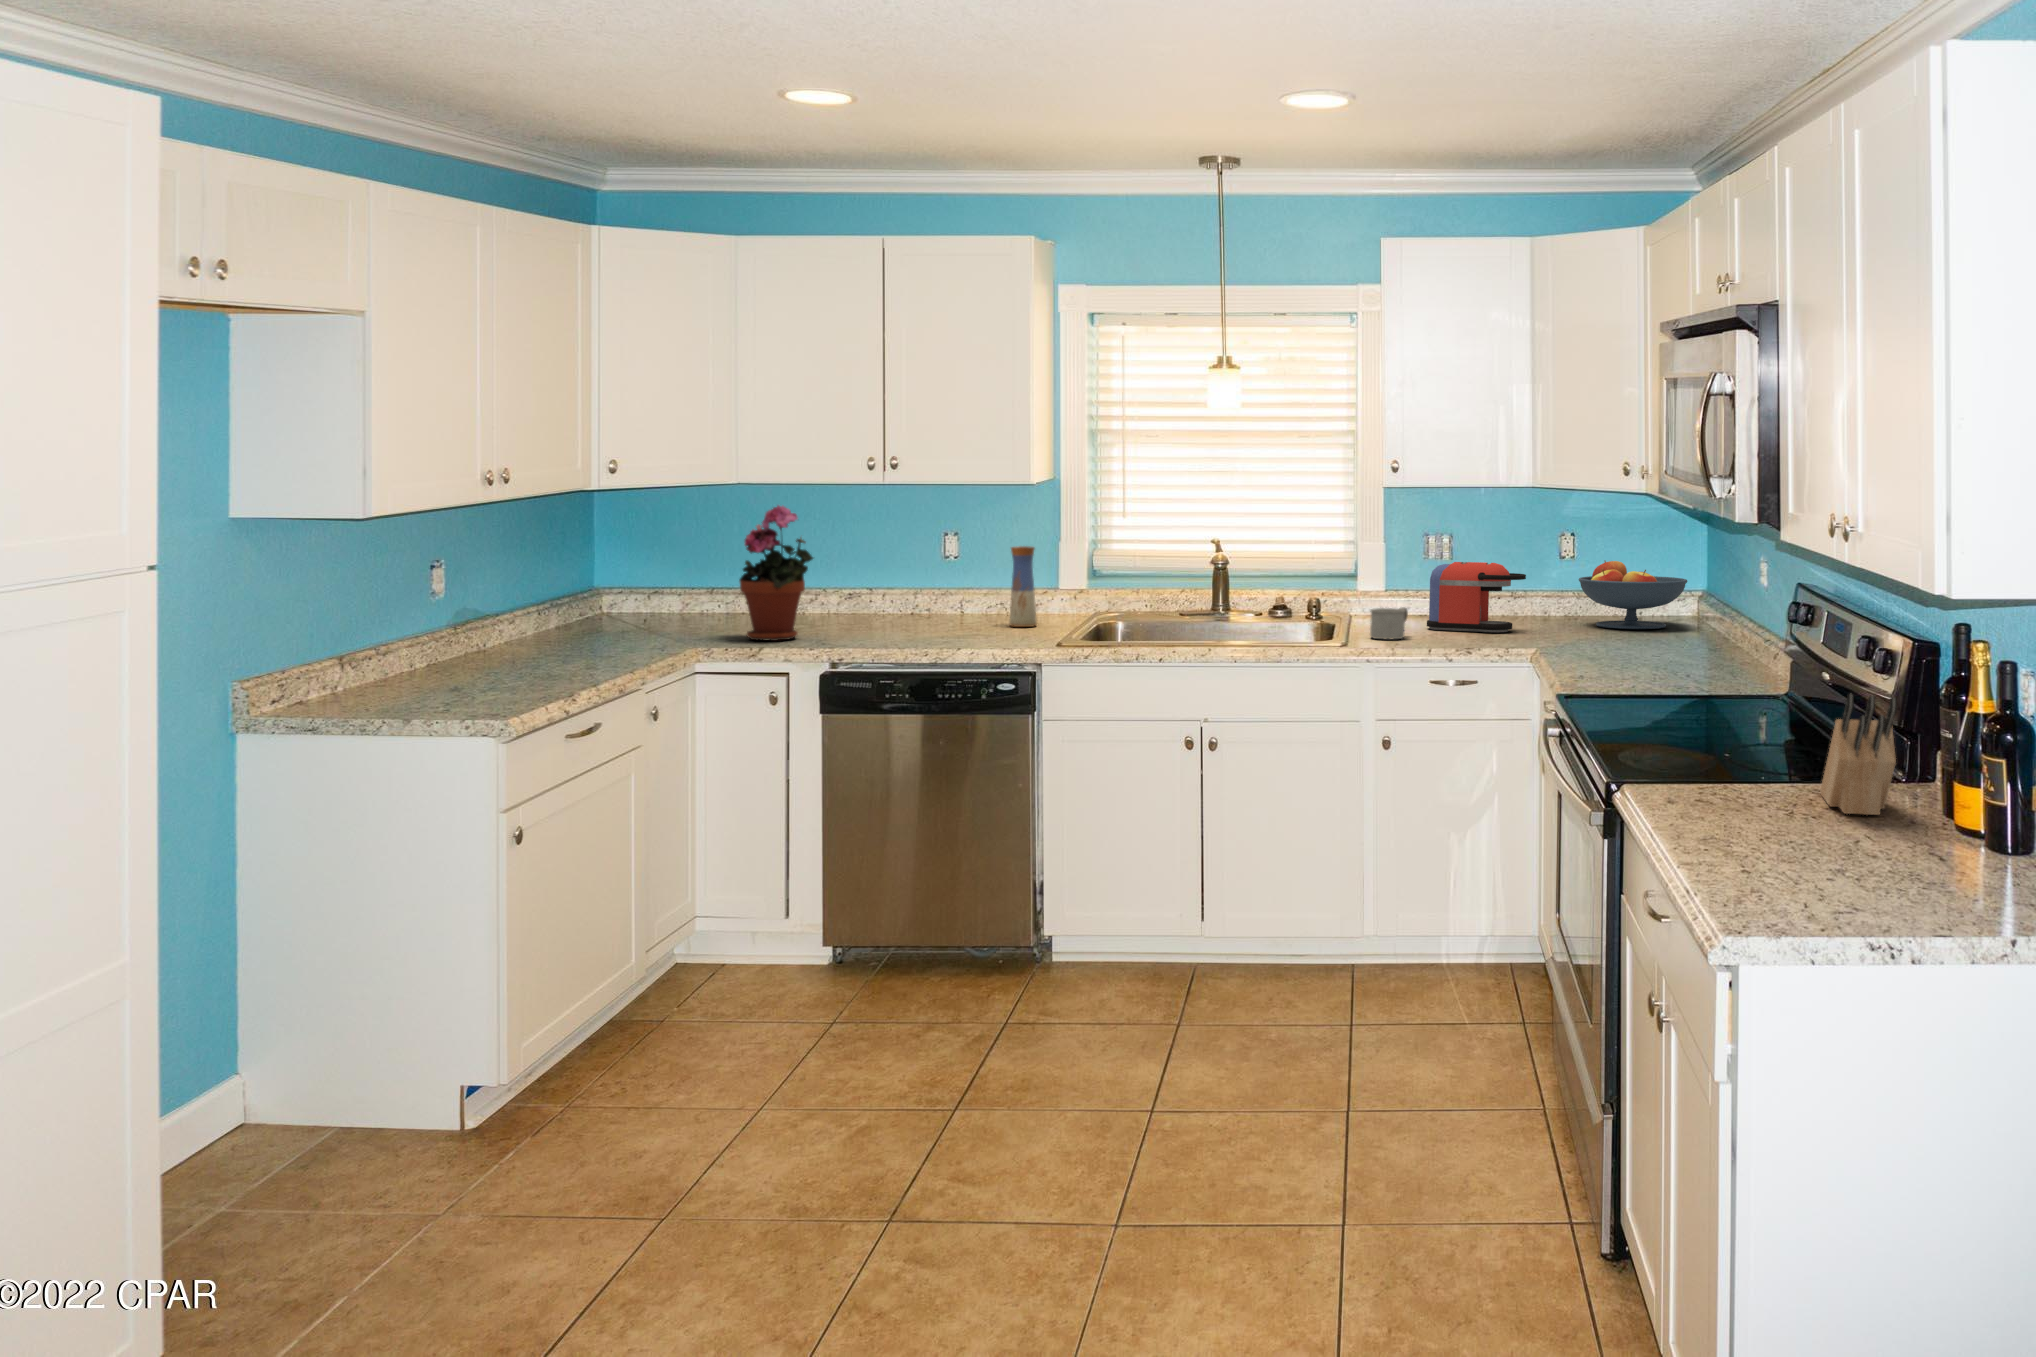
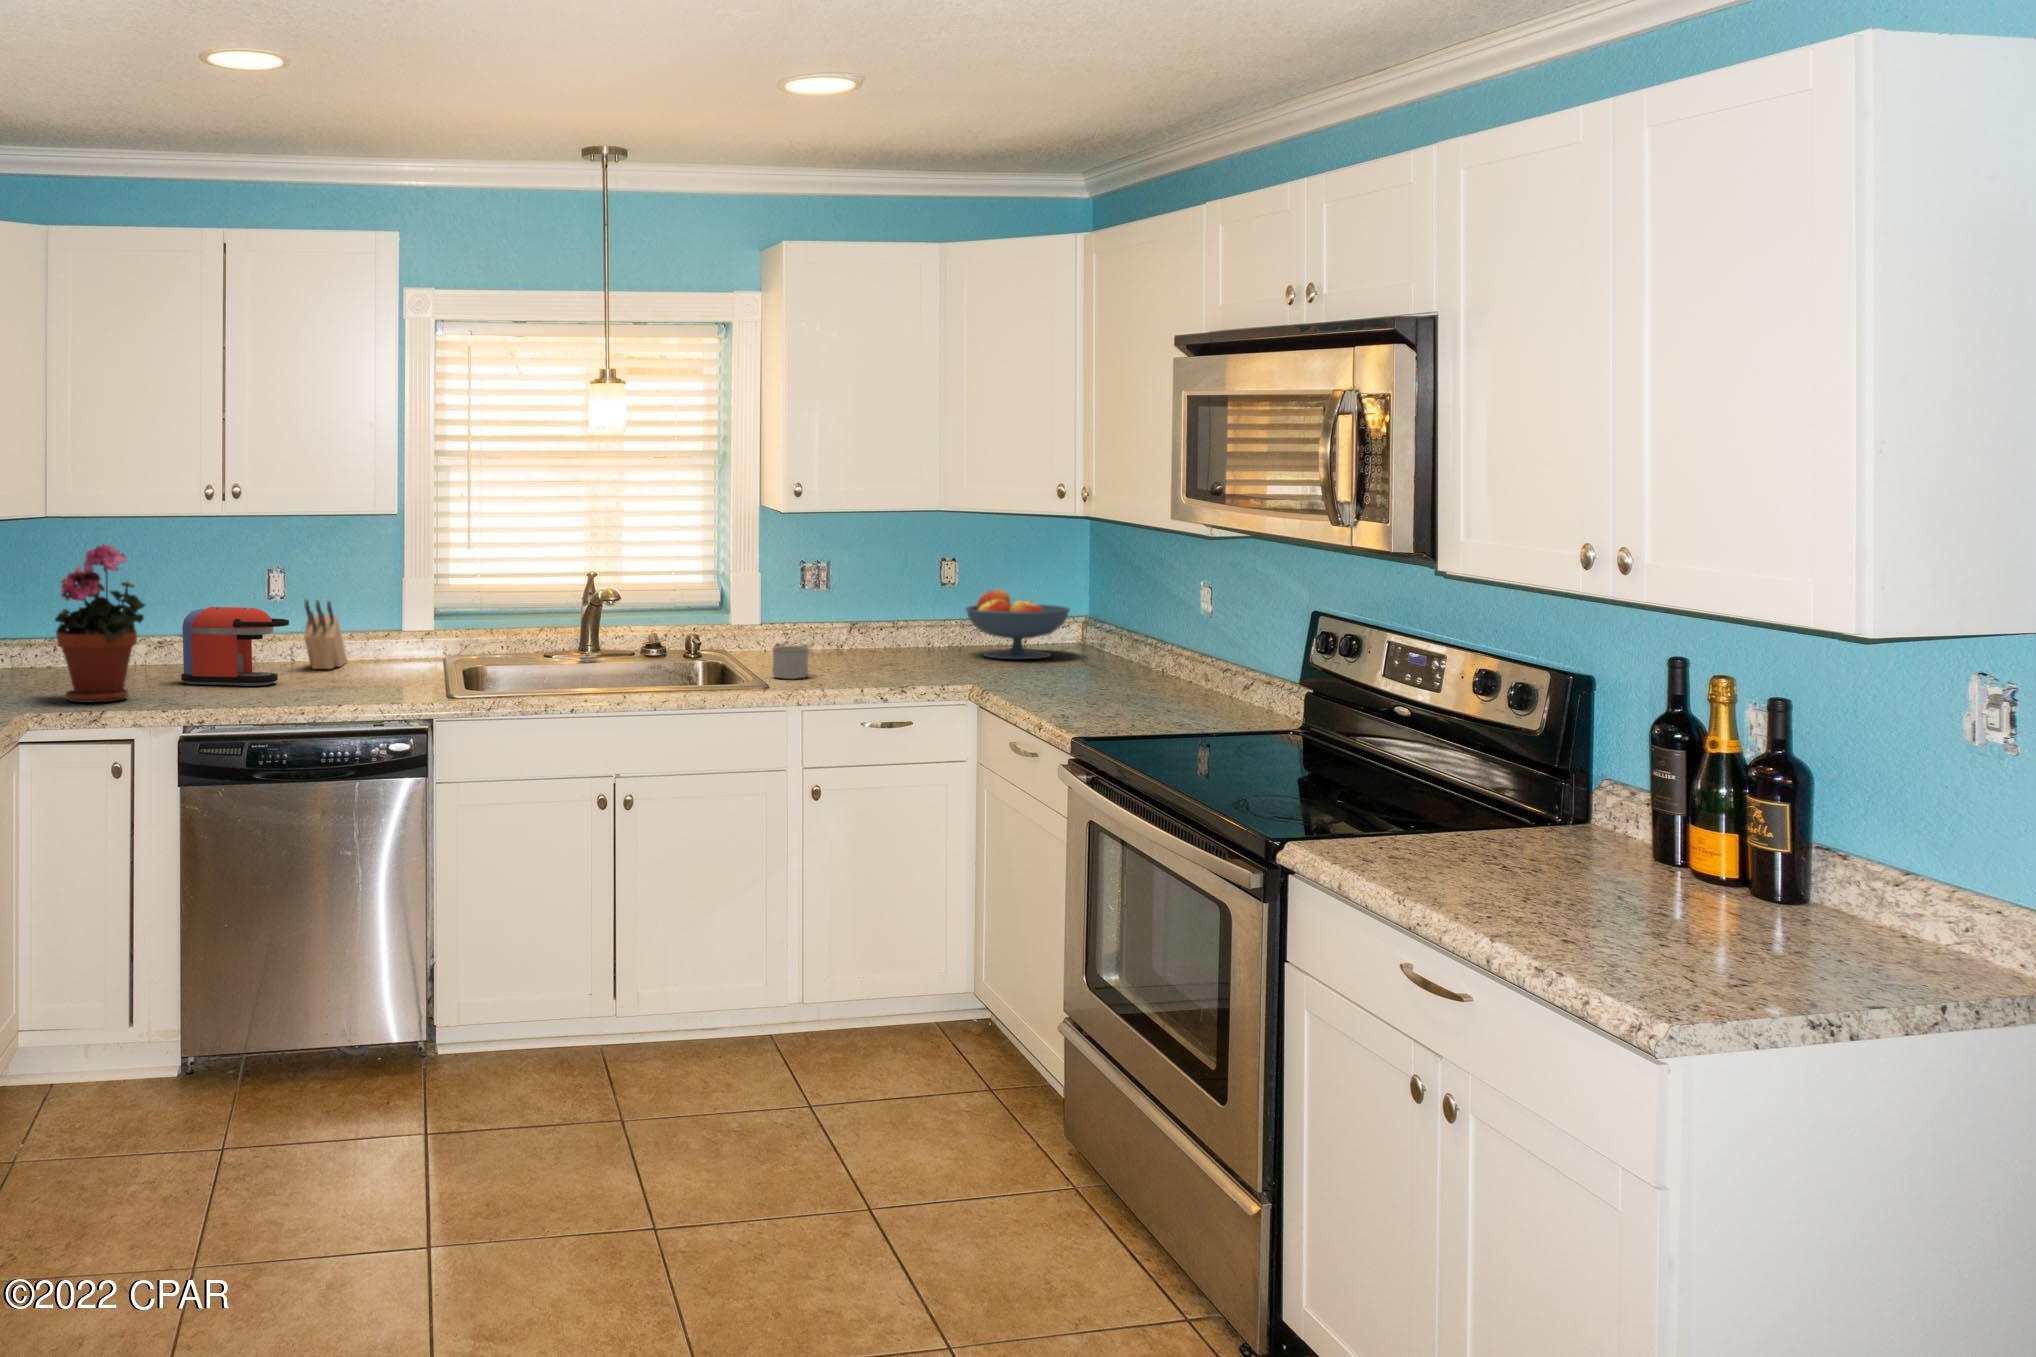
vase: present [1009,546,1037,627] -> none [364,584,397,676]
coffee maker: present [1427,562,1526,632] -> present [181,607,289,686]
knife block: present [1821,694,1897,815] -> present [304,600,347,669]

